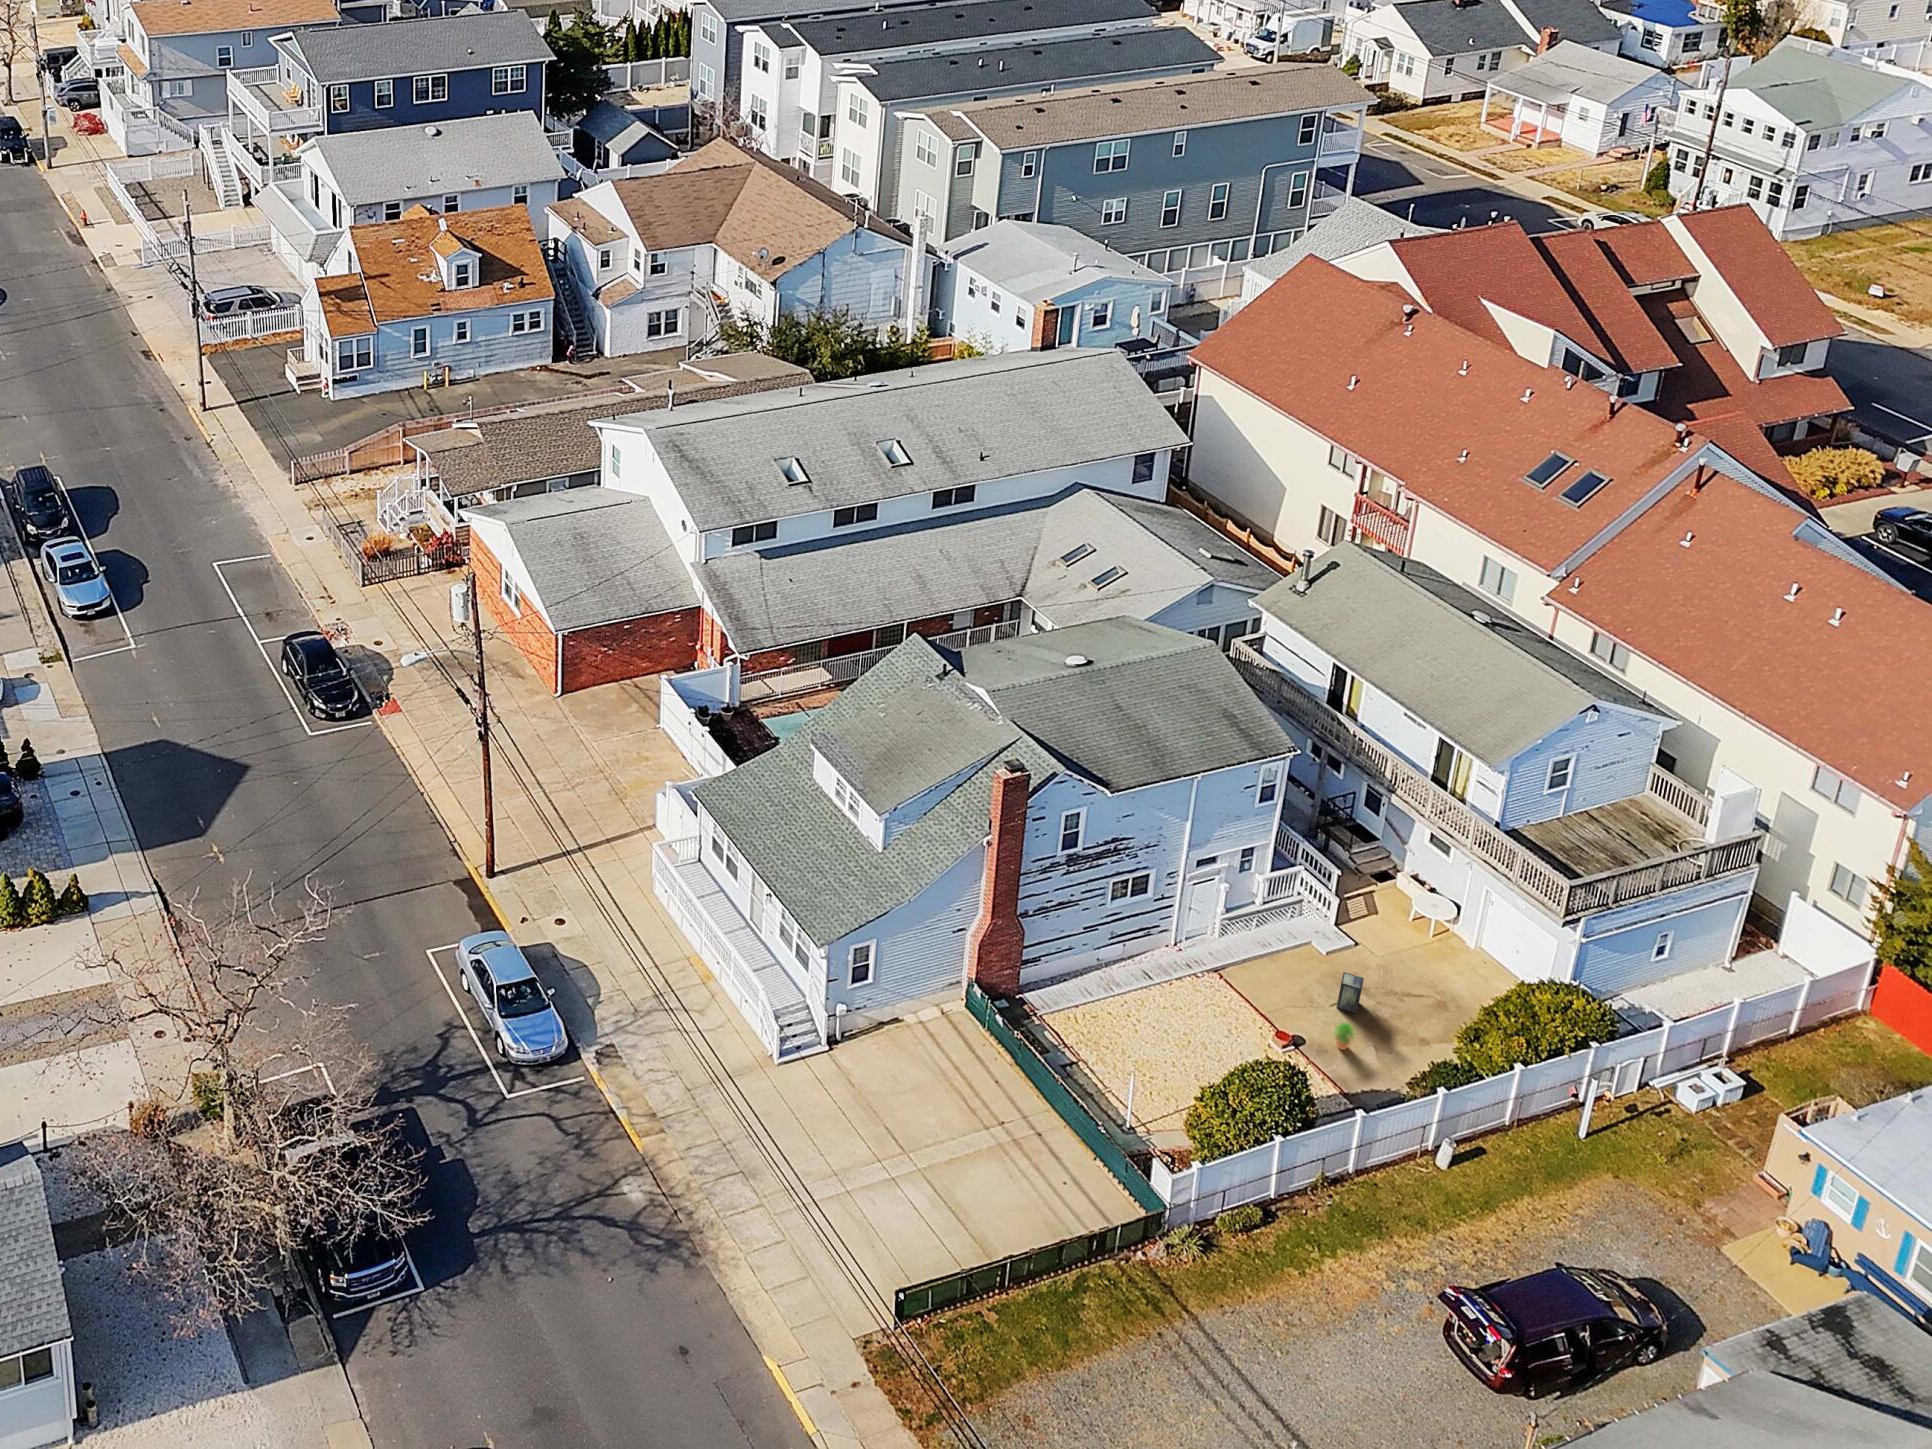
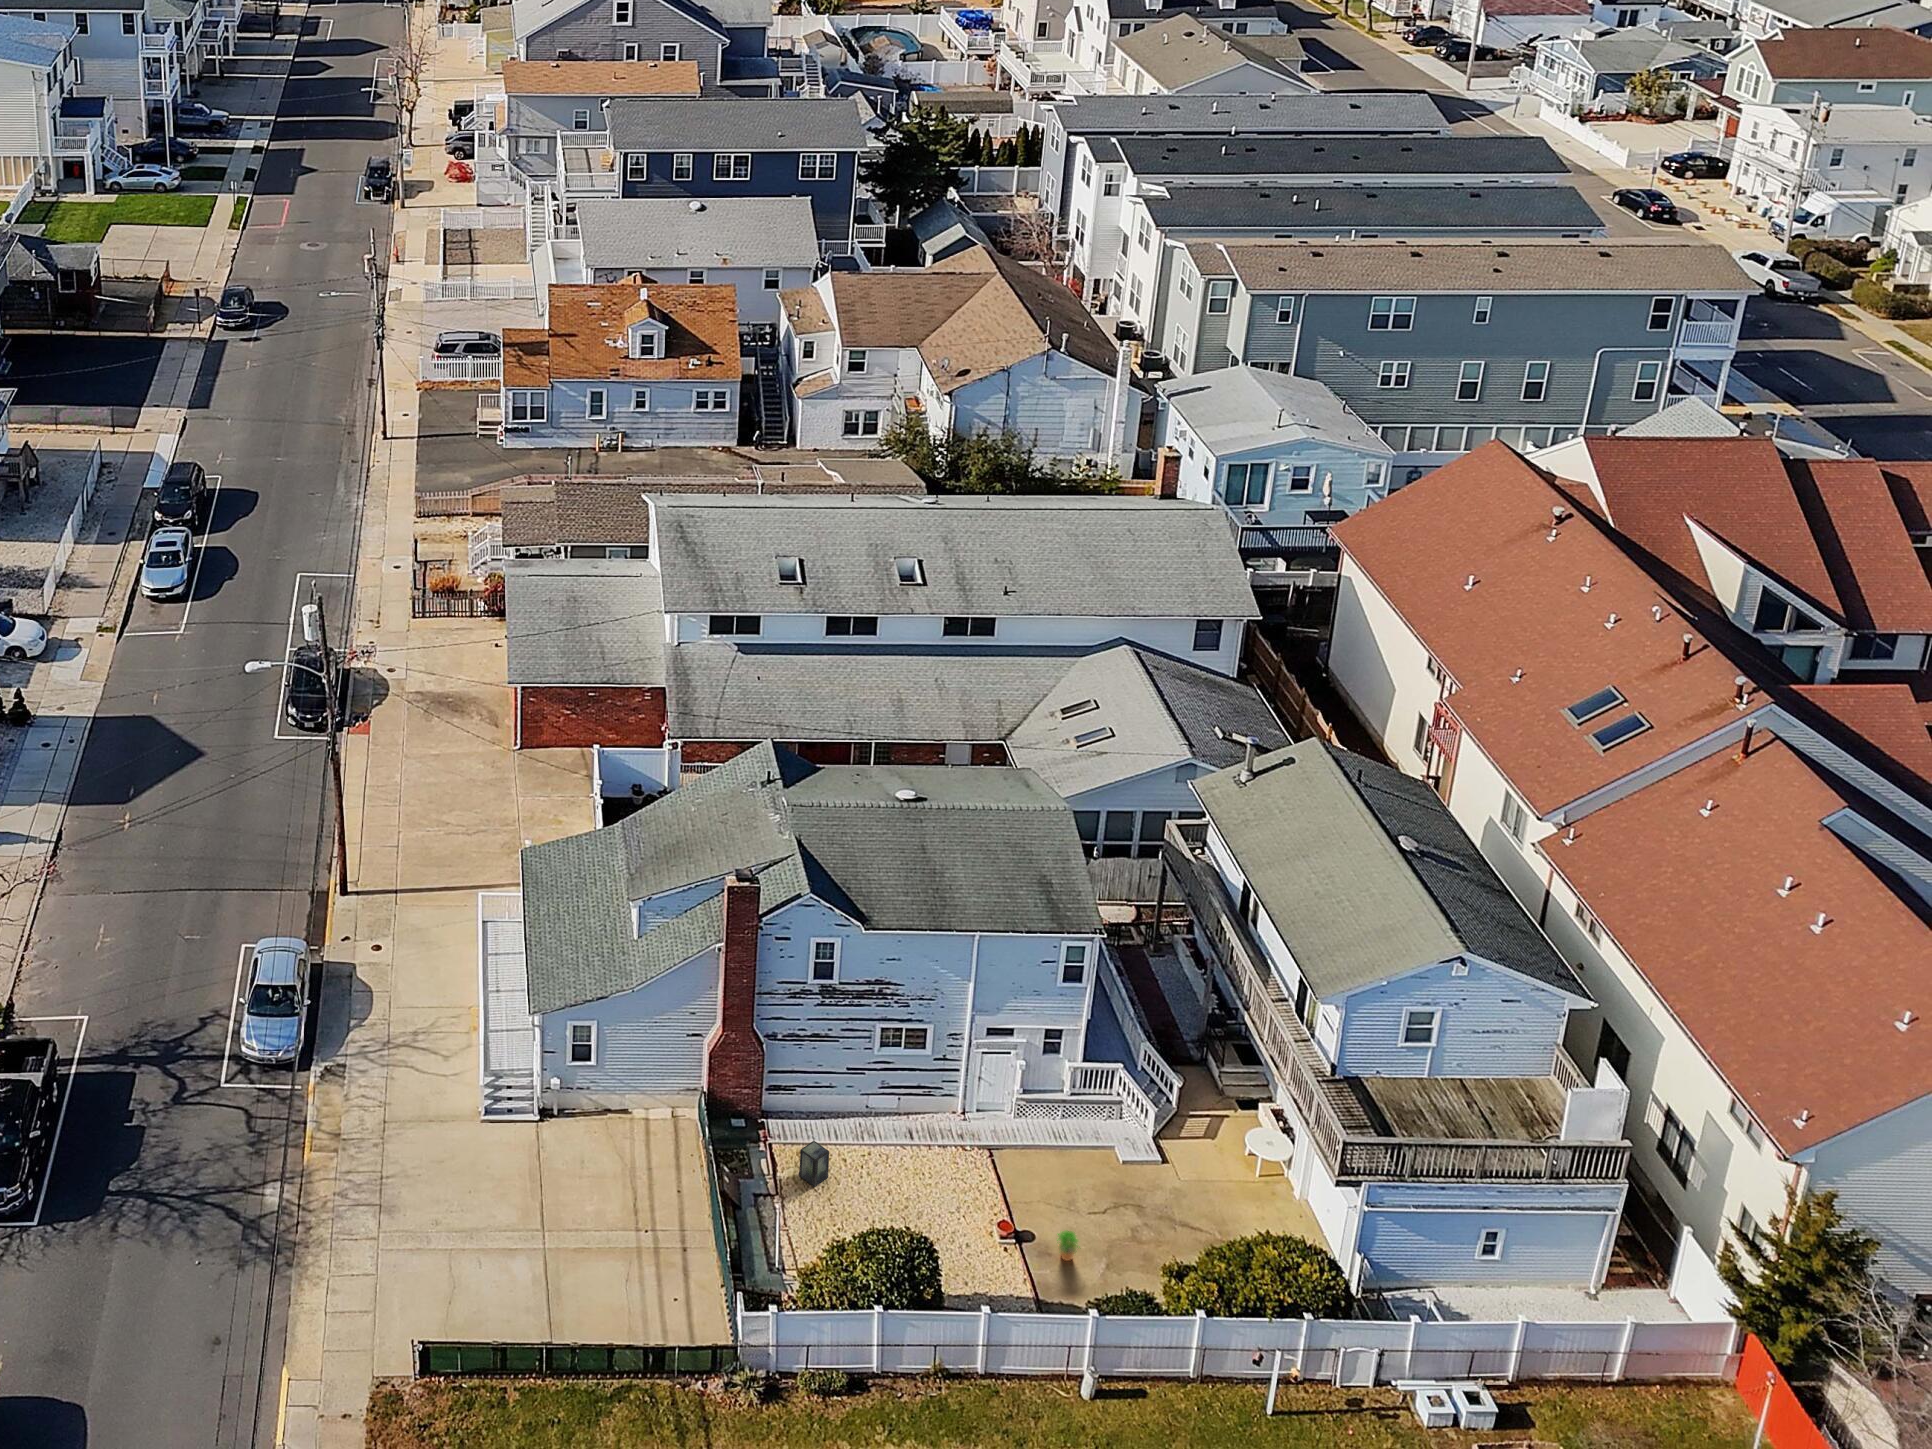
storage box: present [1336,972,1364,1014] -> present [799,1141,829,1187]

